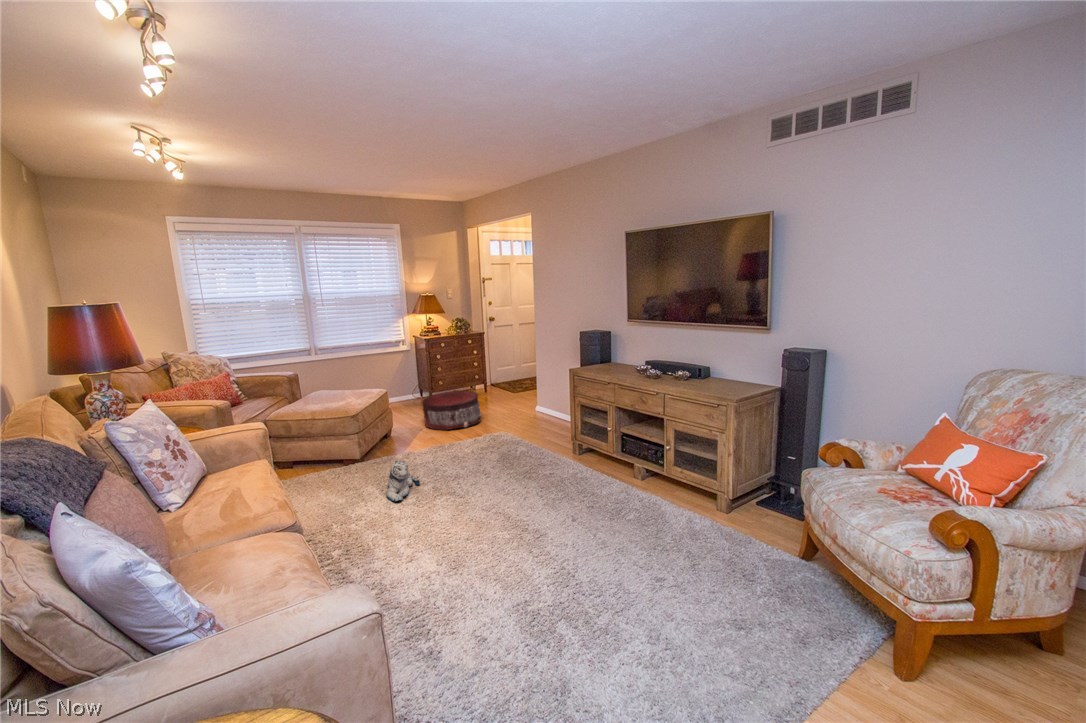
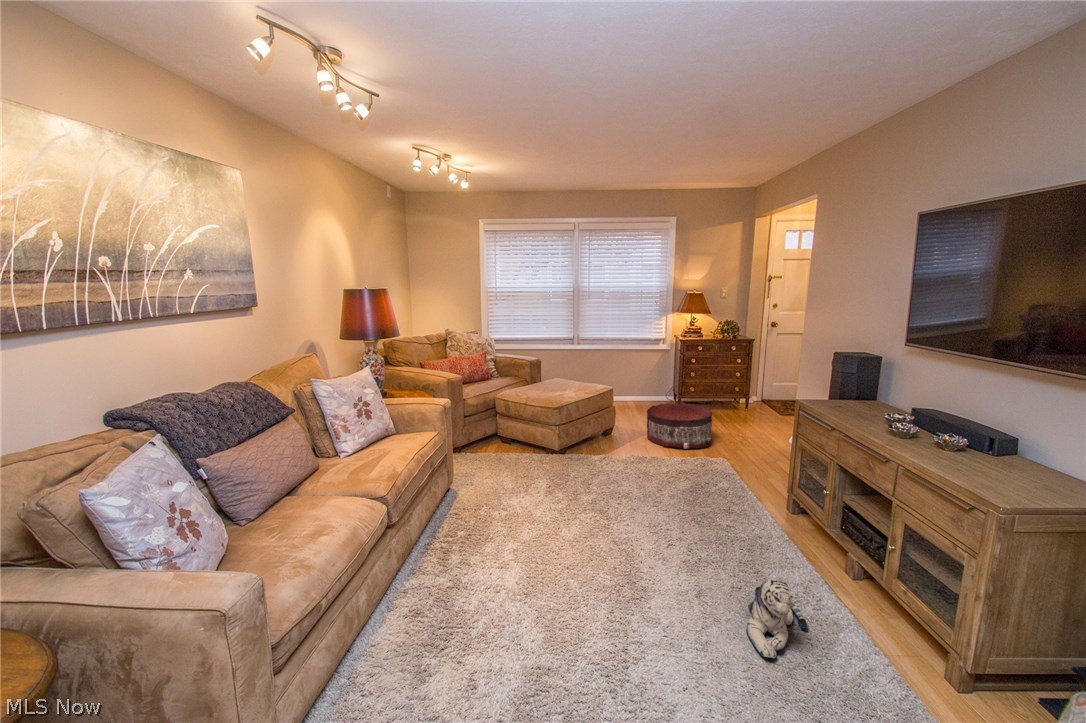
plush toy: present [387,461,420,502] -> present [746,578,807,659]

